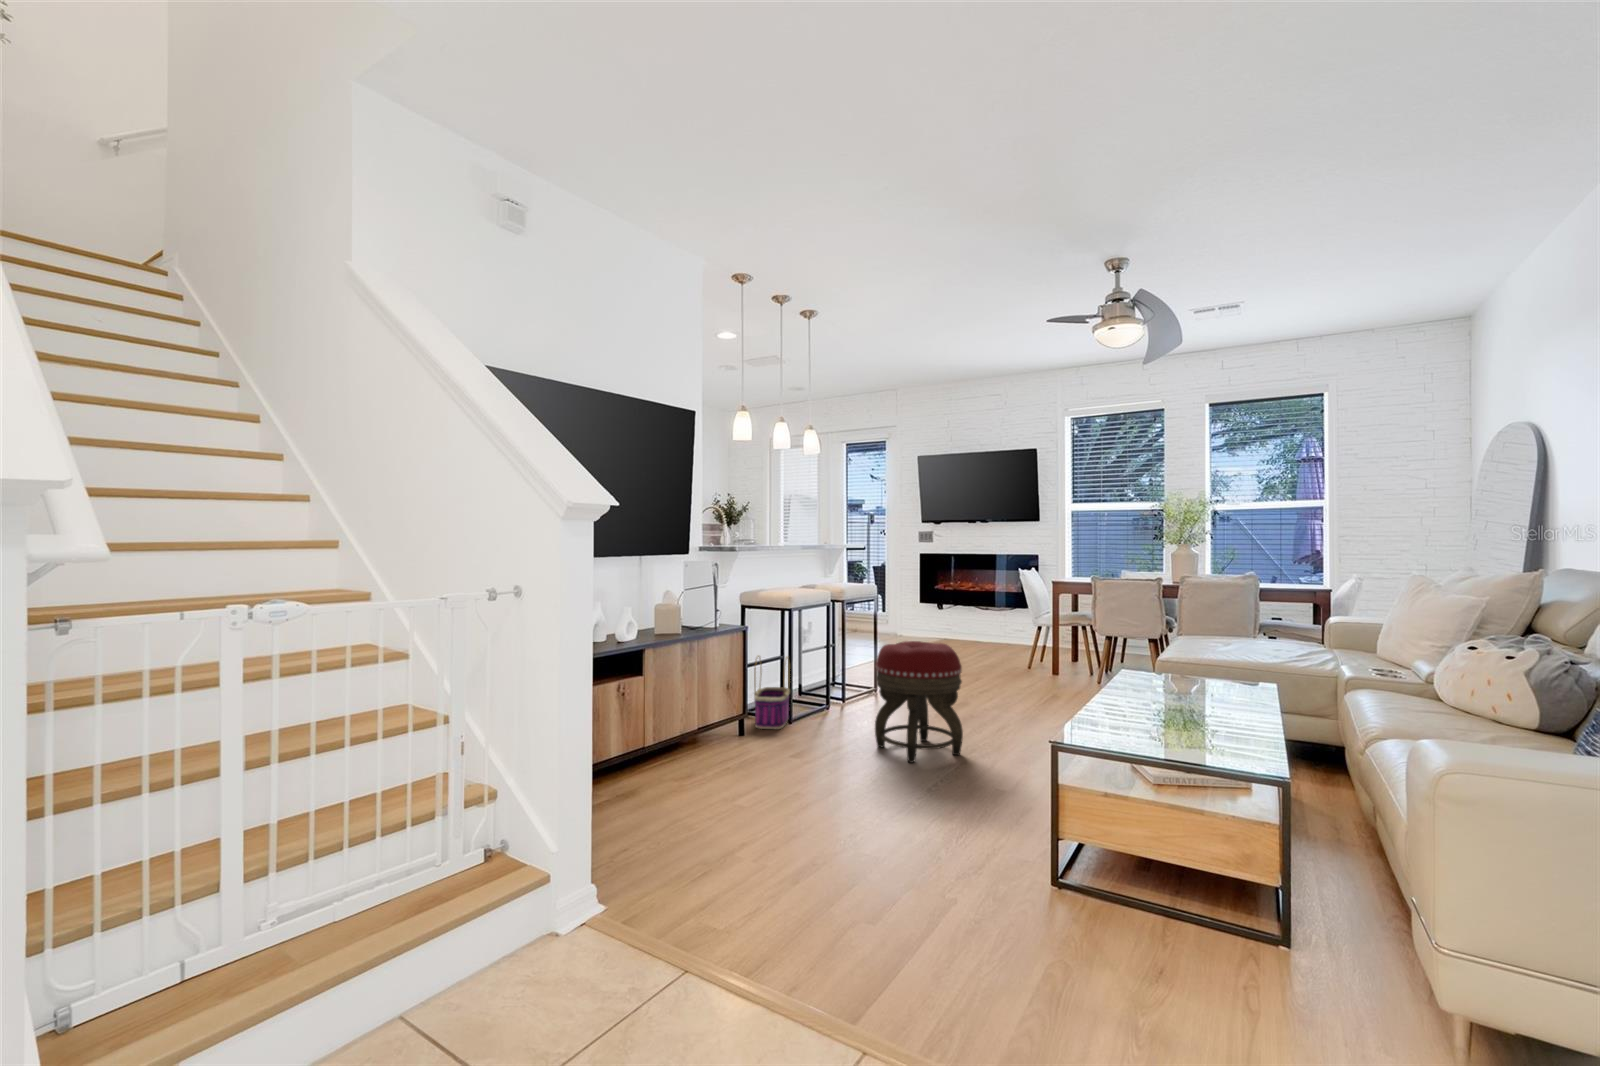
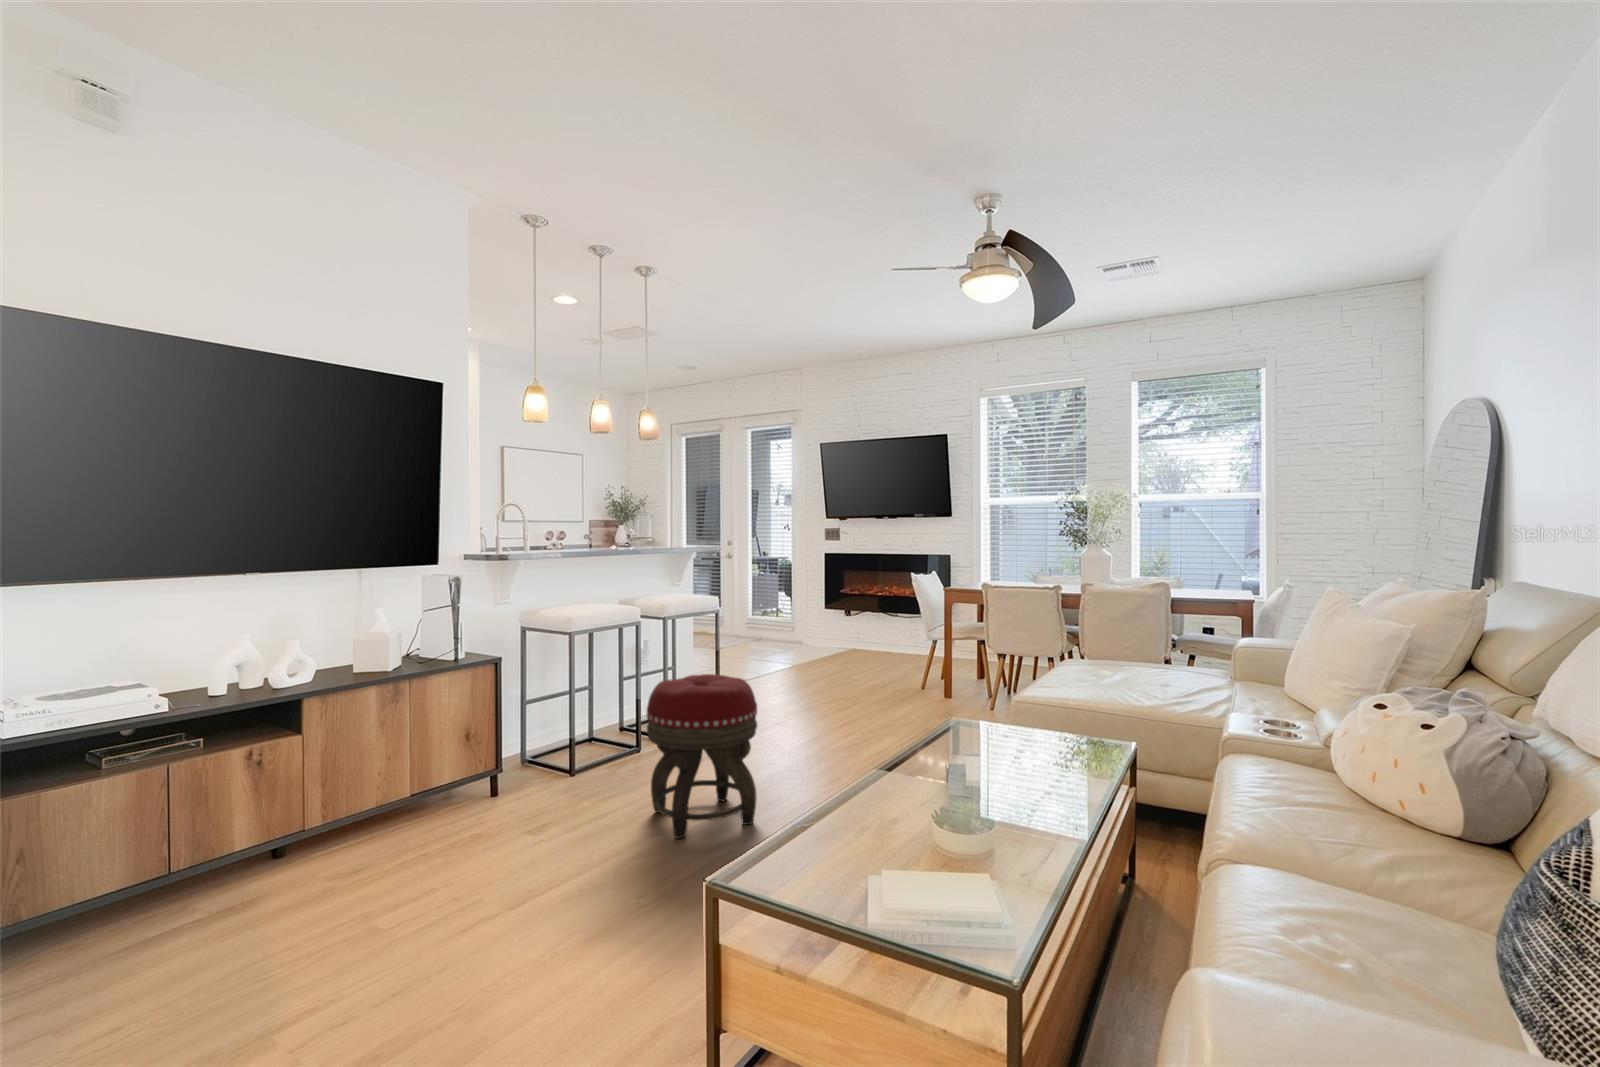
basket: present [754,656,790,729] -> none [524,688,581,784]

